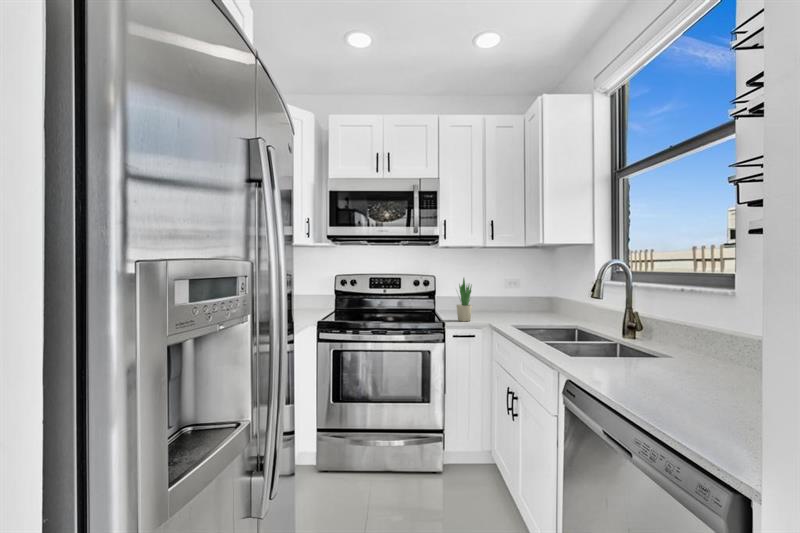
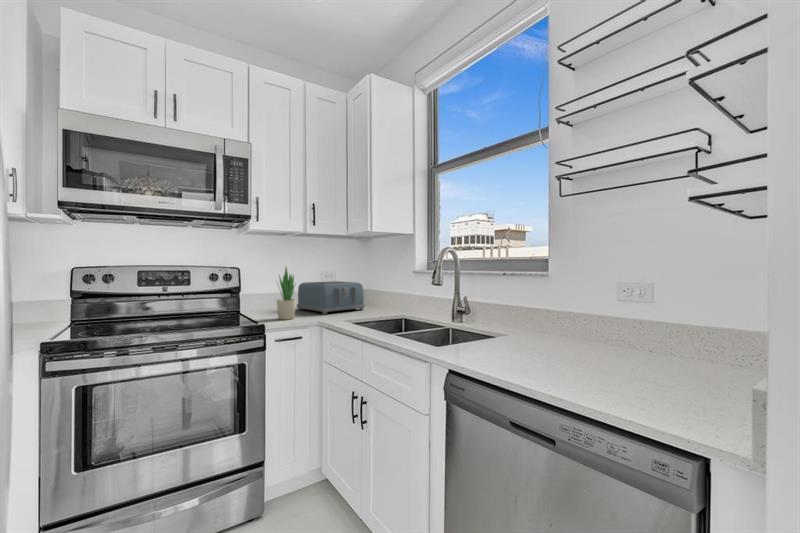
toaster: none [482,290,542,320] -> present [297,281,365,314]

